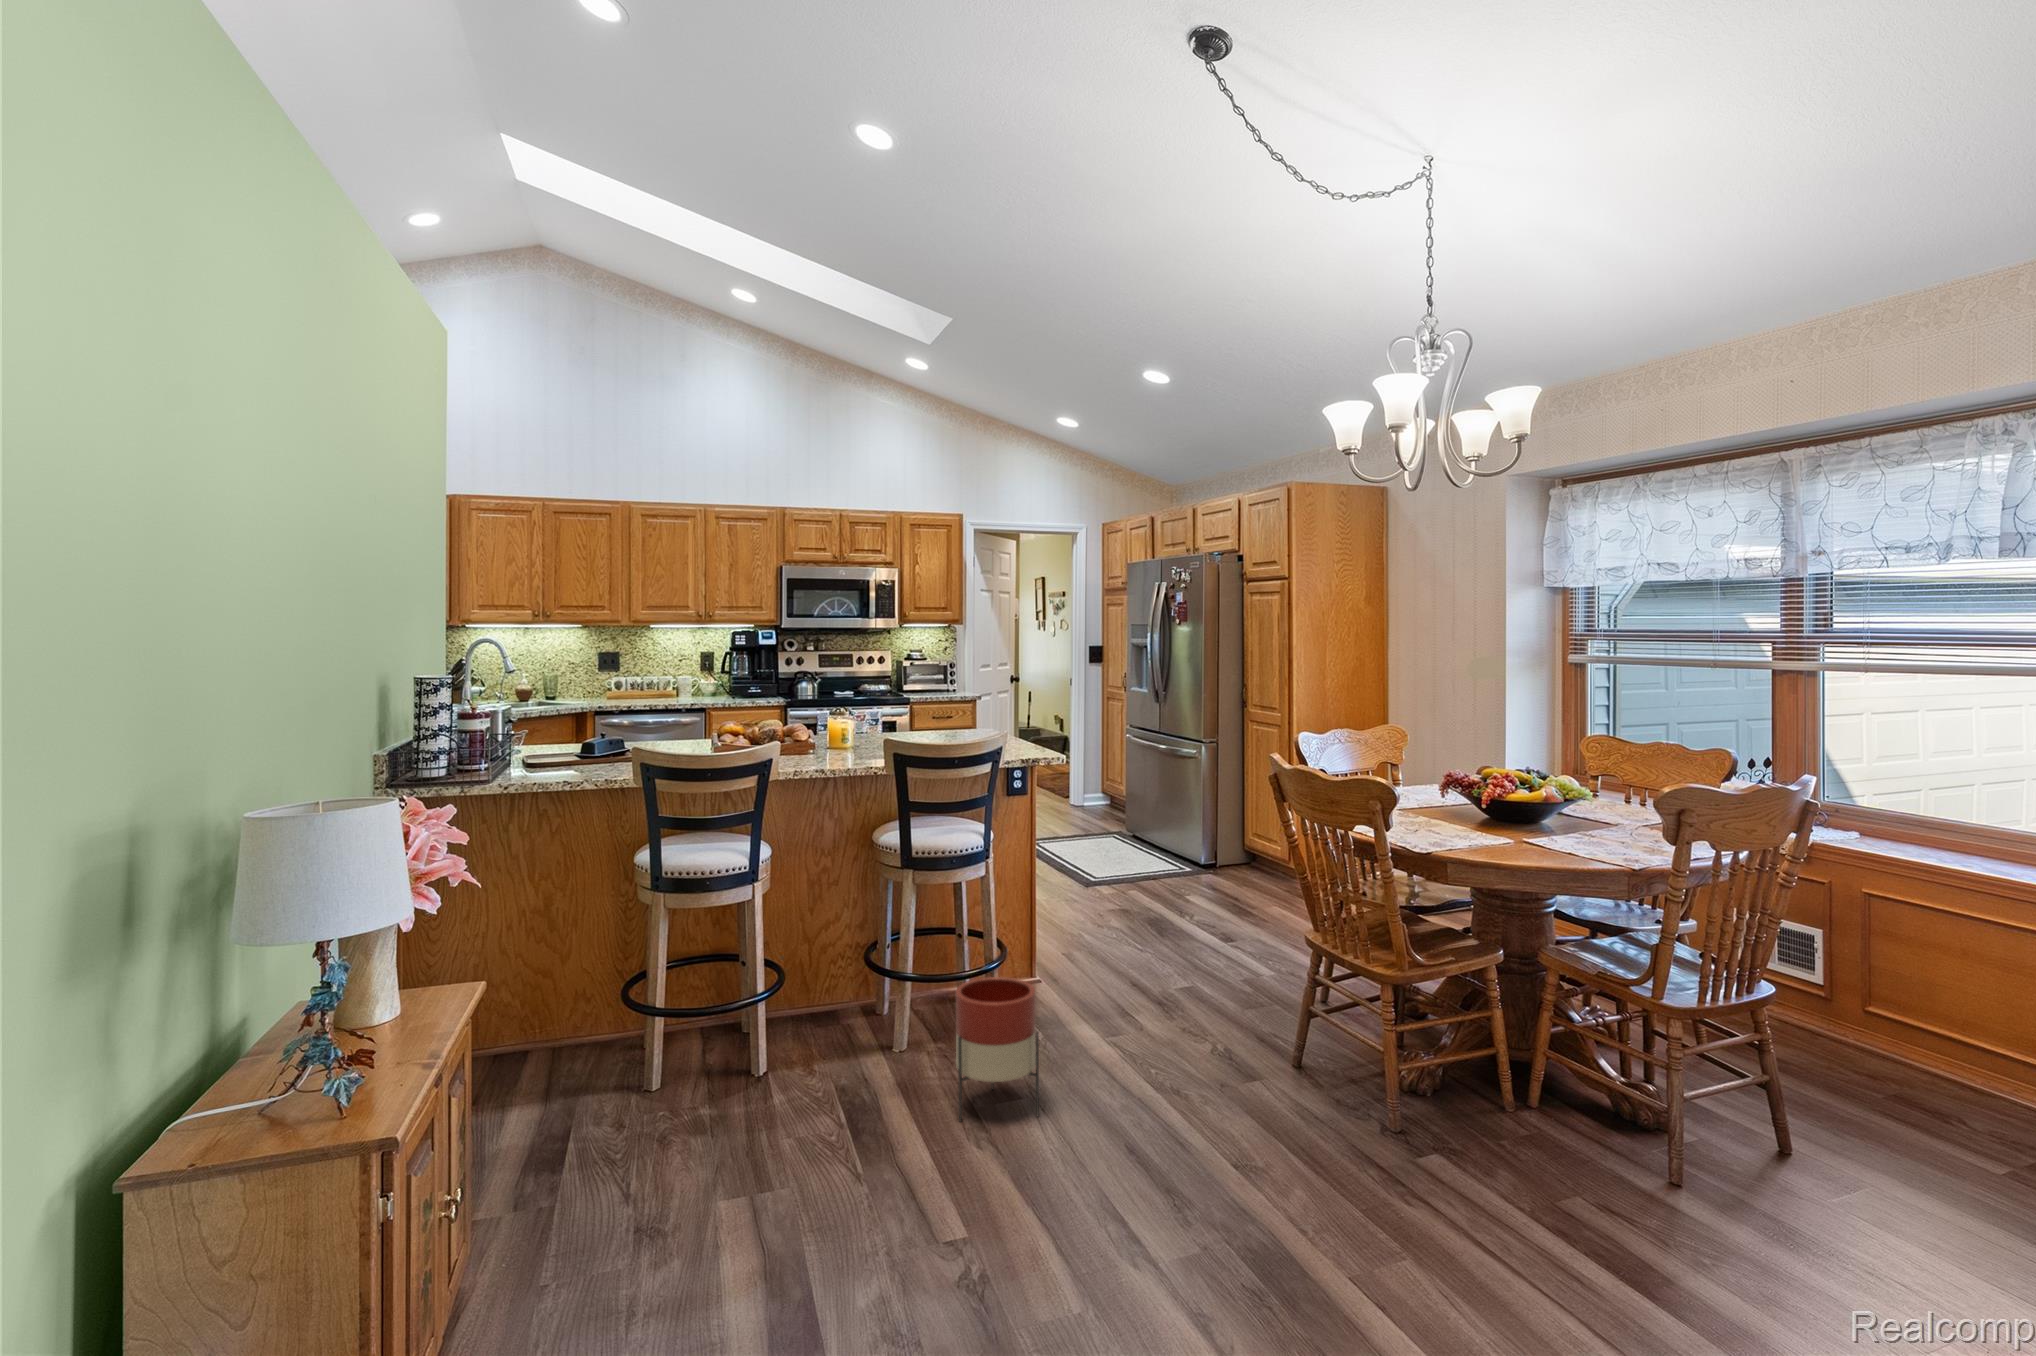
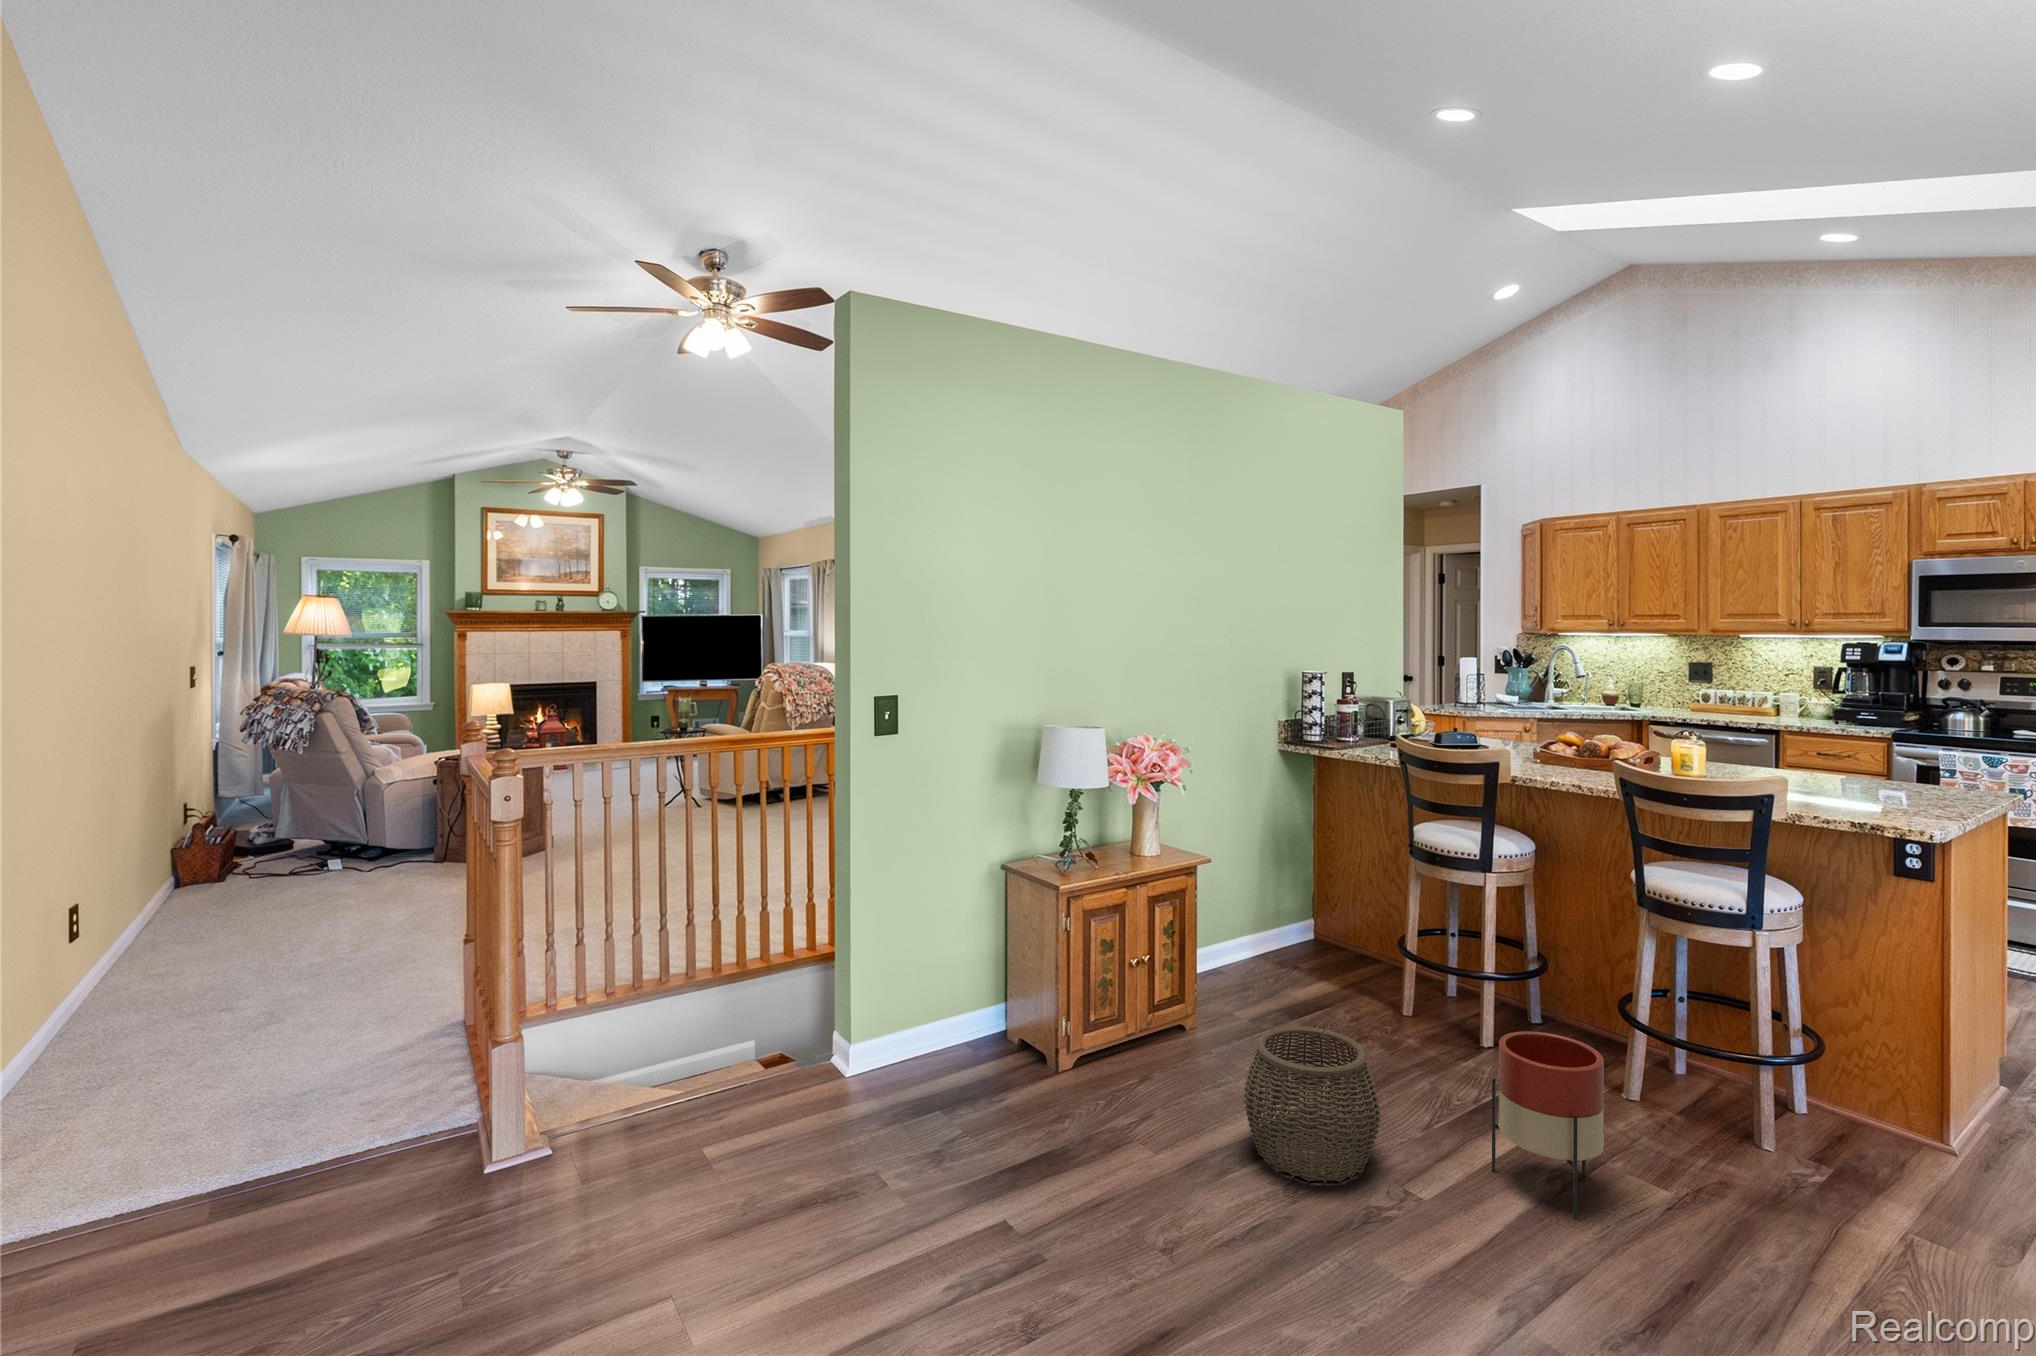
woven basket: none [795,1058,940,1230] -> present [1244,1027,1380,1183]

